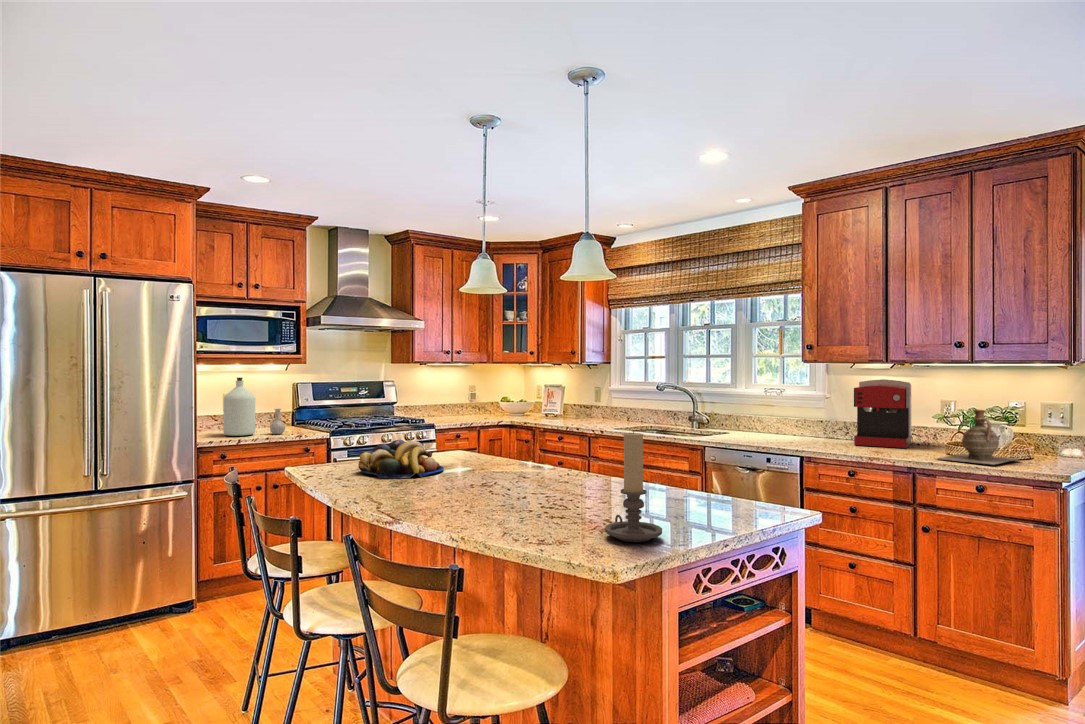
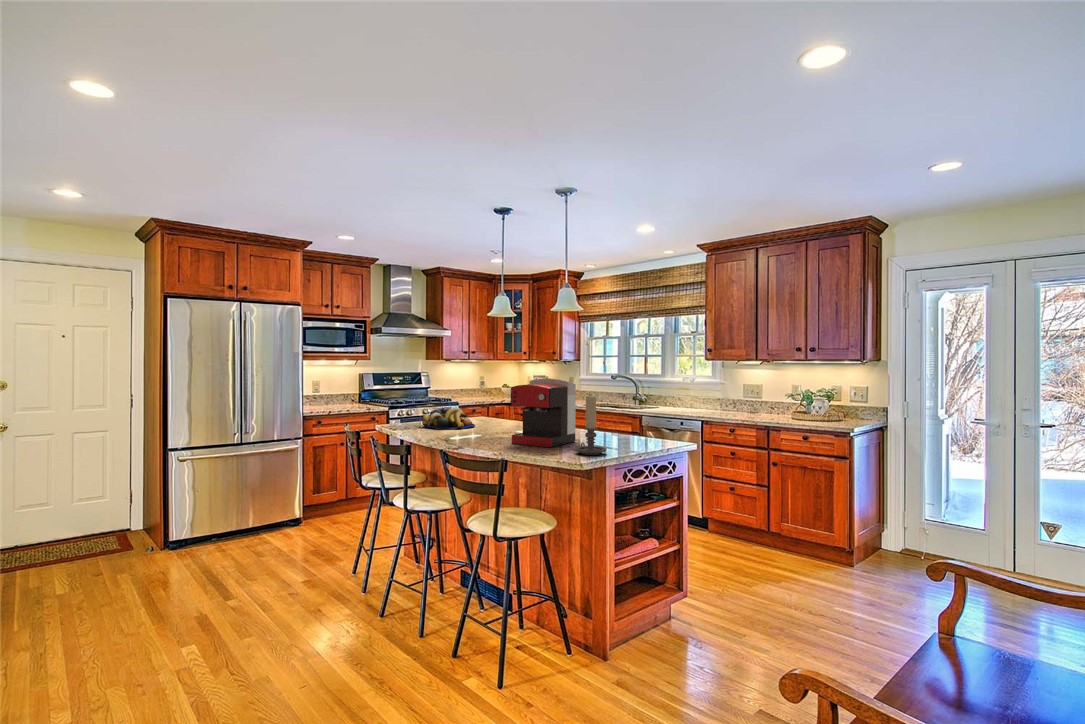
bottle: present [223,377,285,436] -> none [319,369,360,408]
coffee maker: present [854,379,911,448] -> present [511,378,576,447]
ceramic jug: present [937,410,1019,465] -> none [782,390,833,423]

